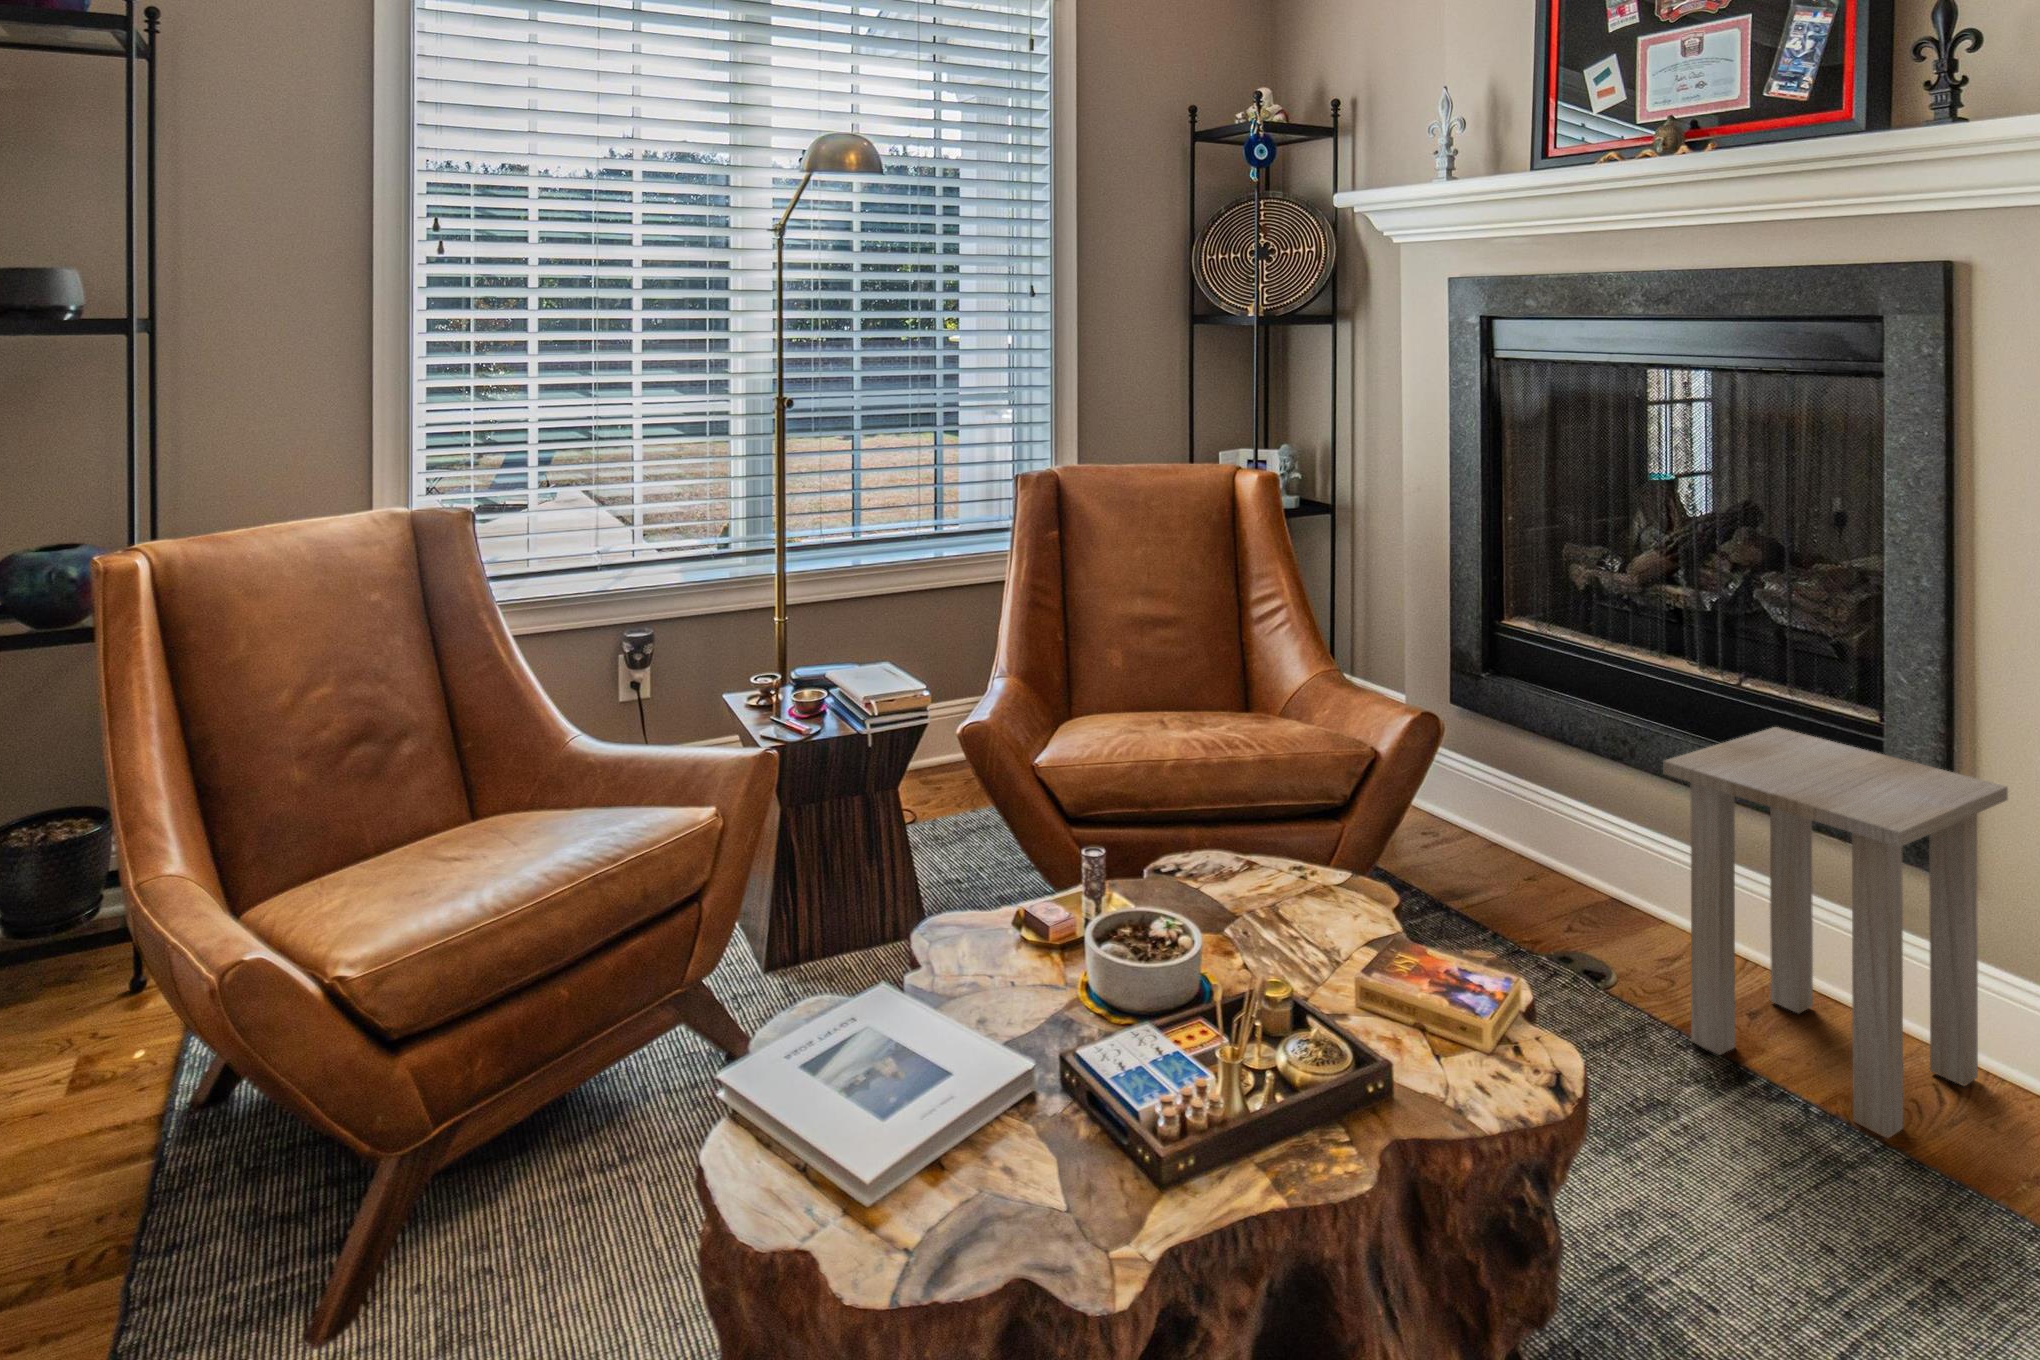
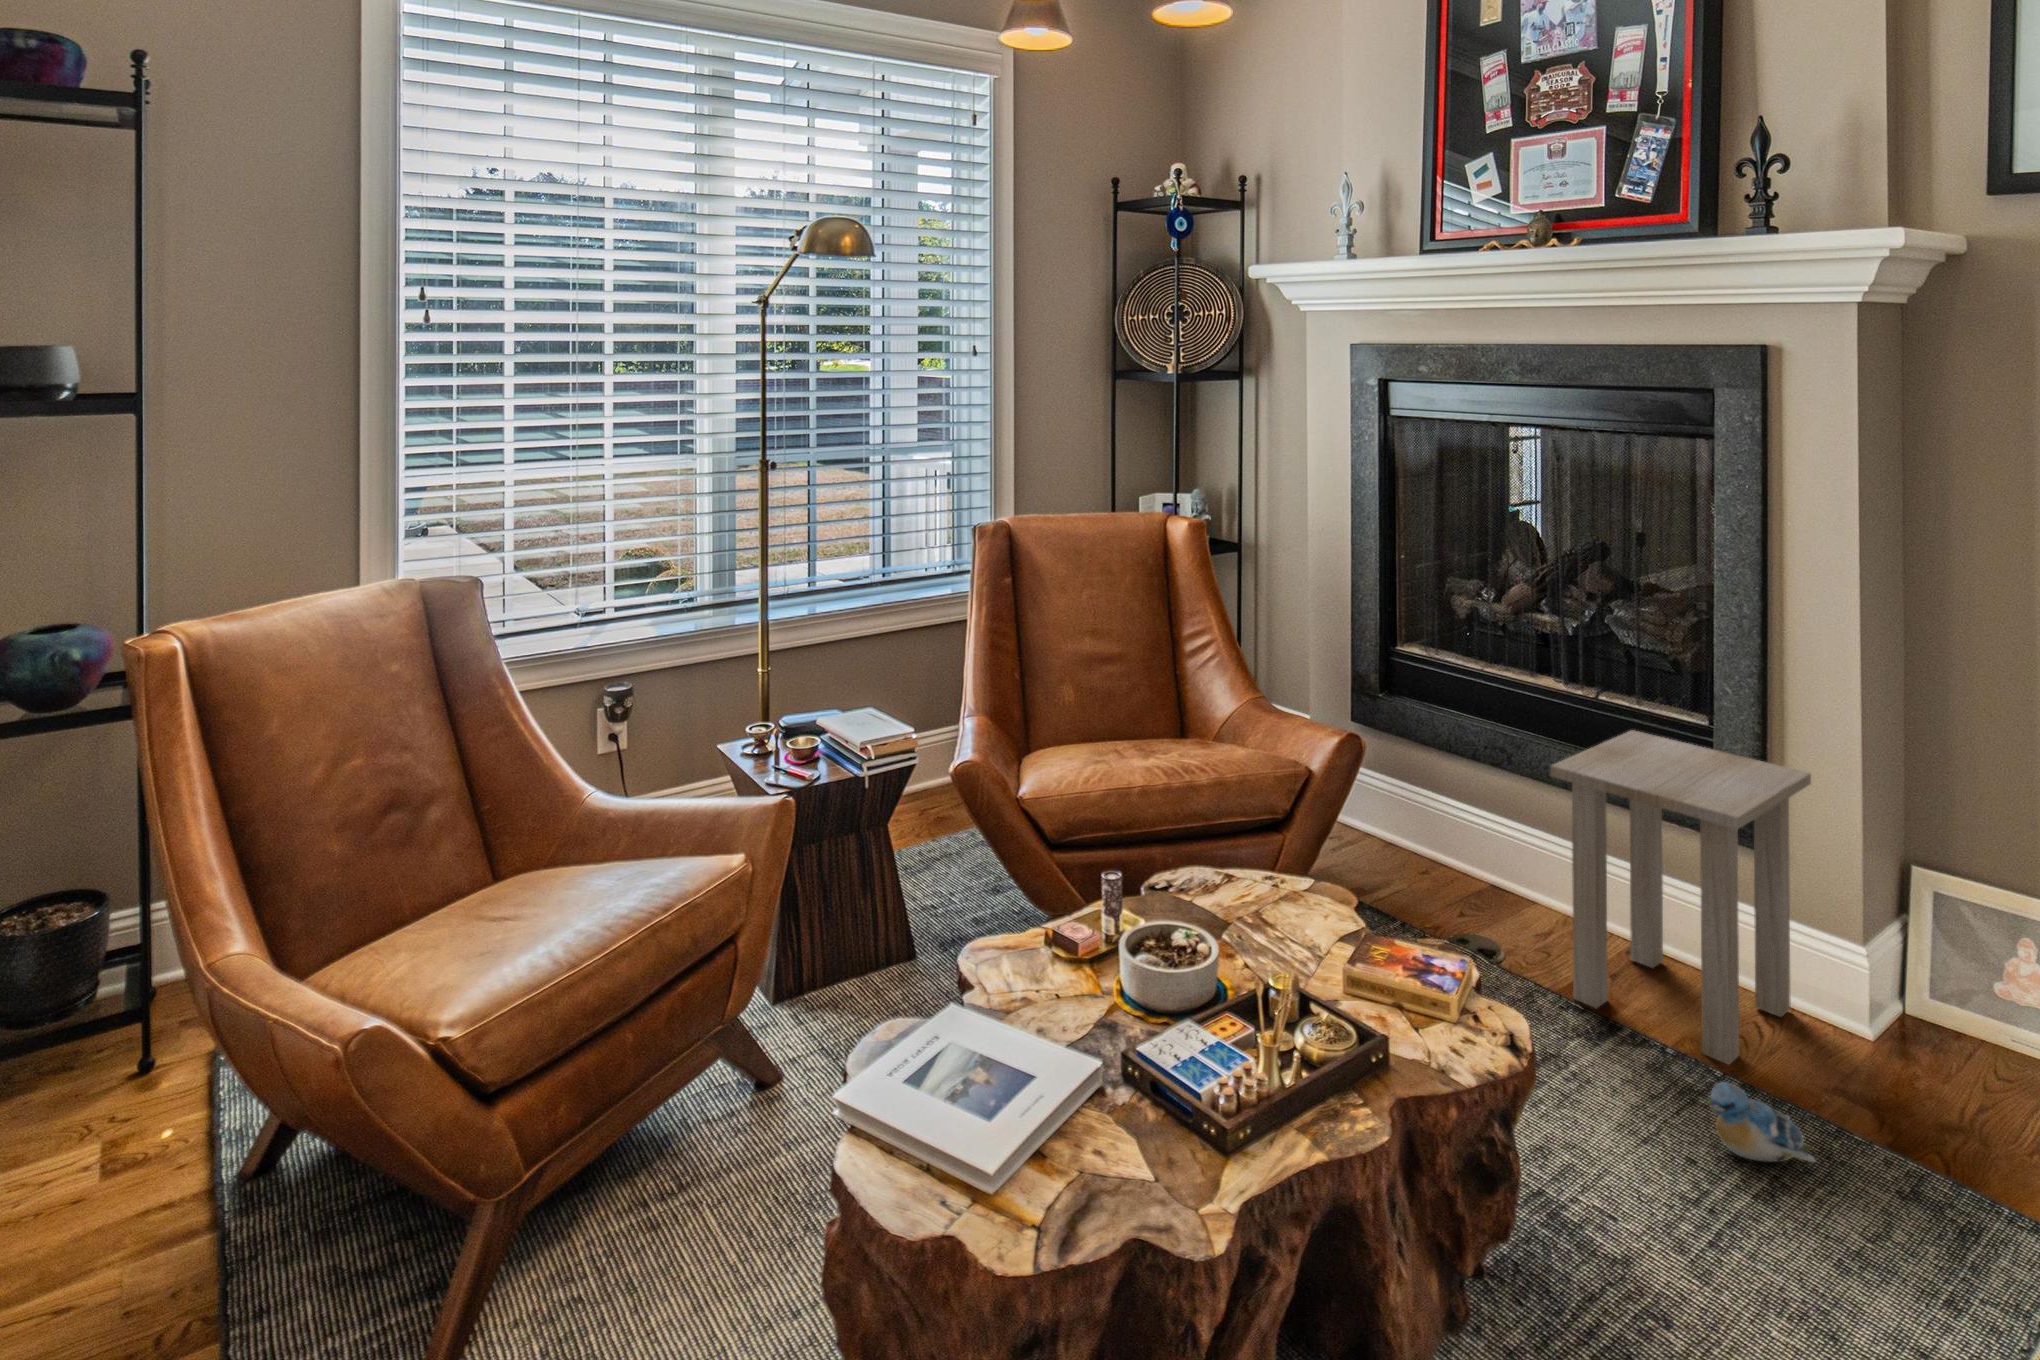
plush toy: none [1847,1159,1996,1275] -> present [1707,1082,1815,1162]

